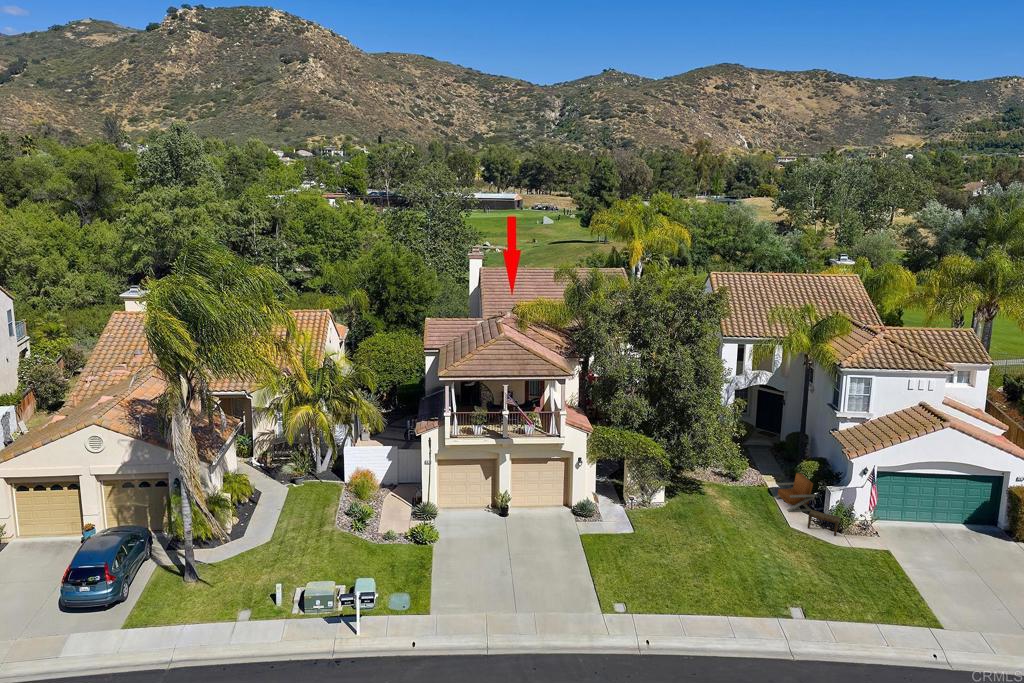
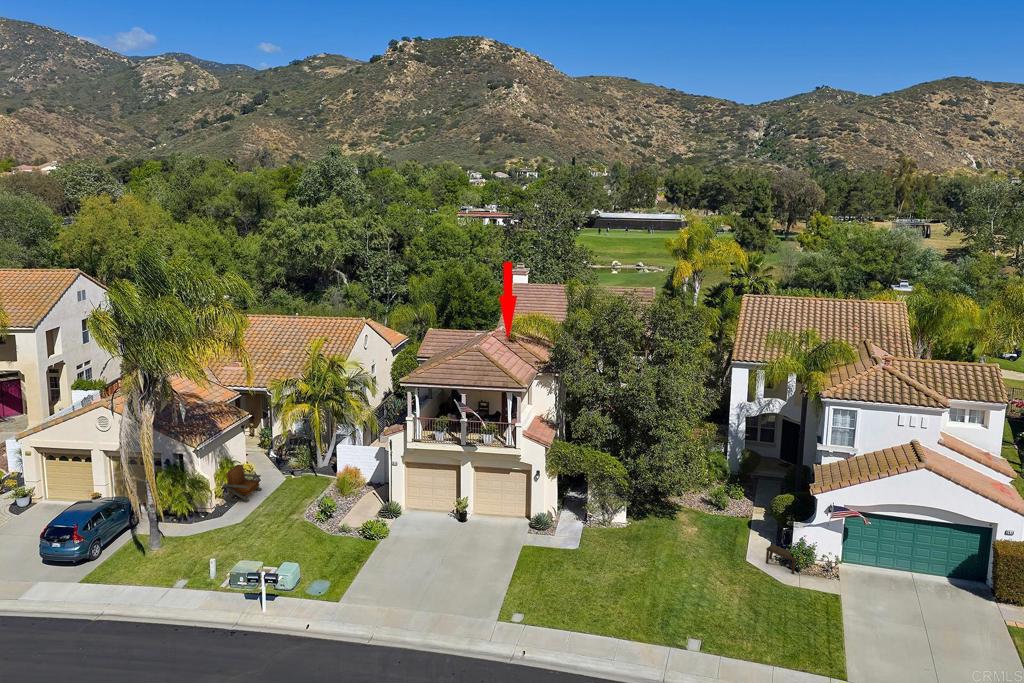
lounge chair: present [775,473,815,512] -> present [223,465,262,502]

